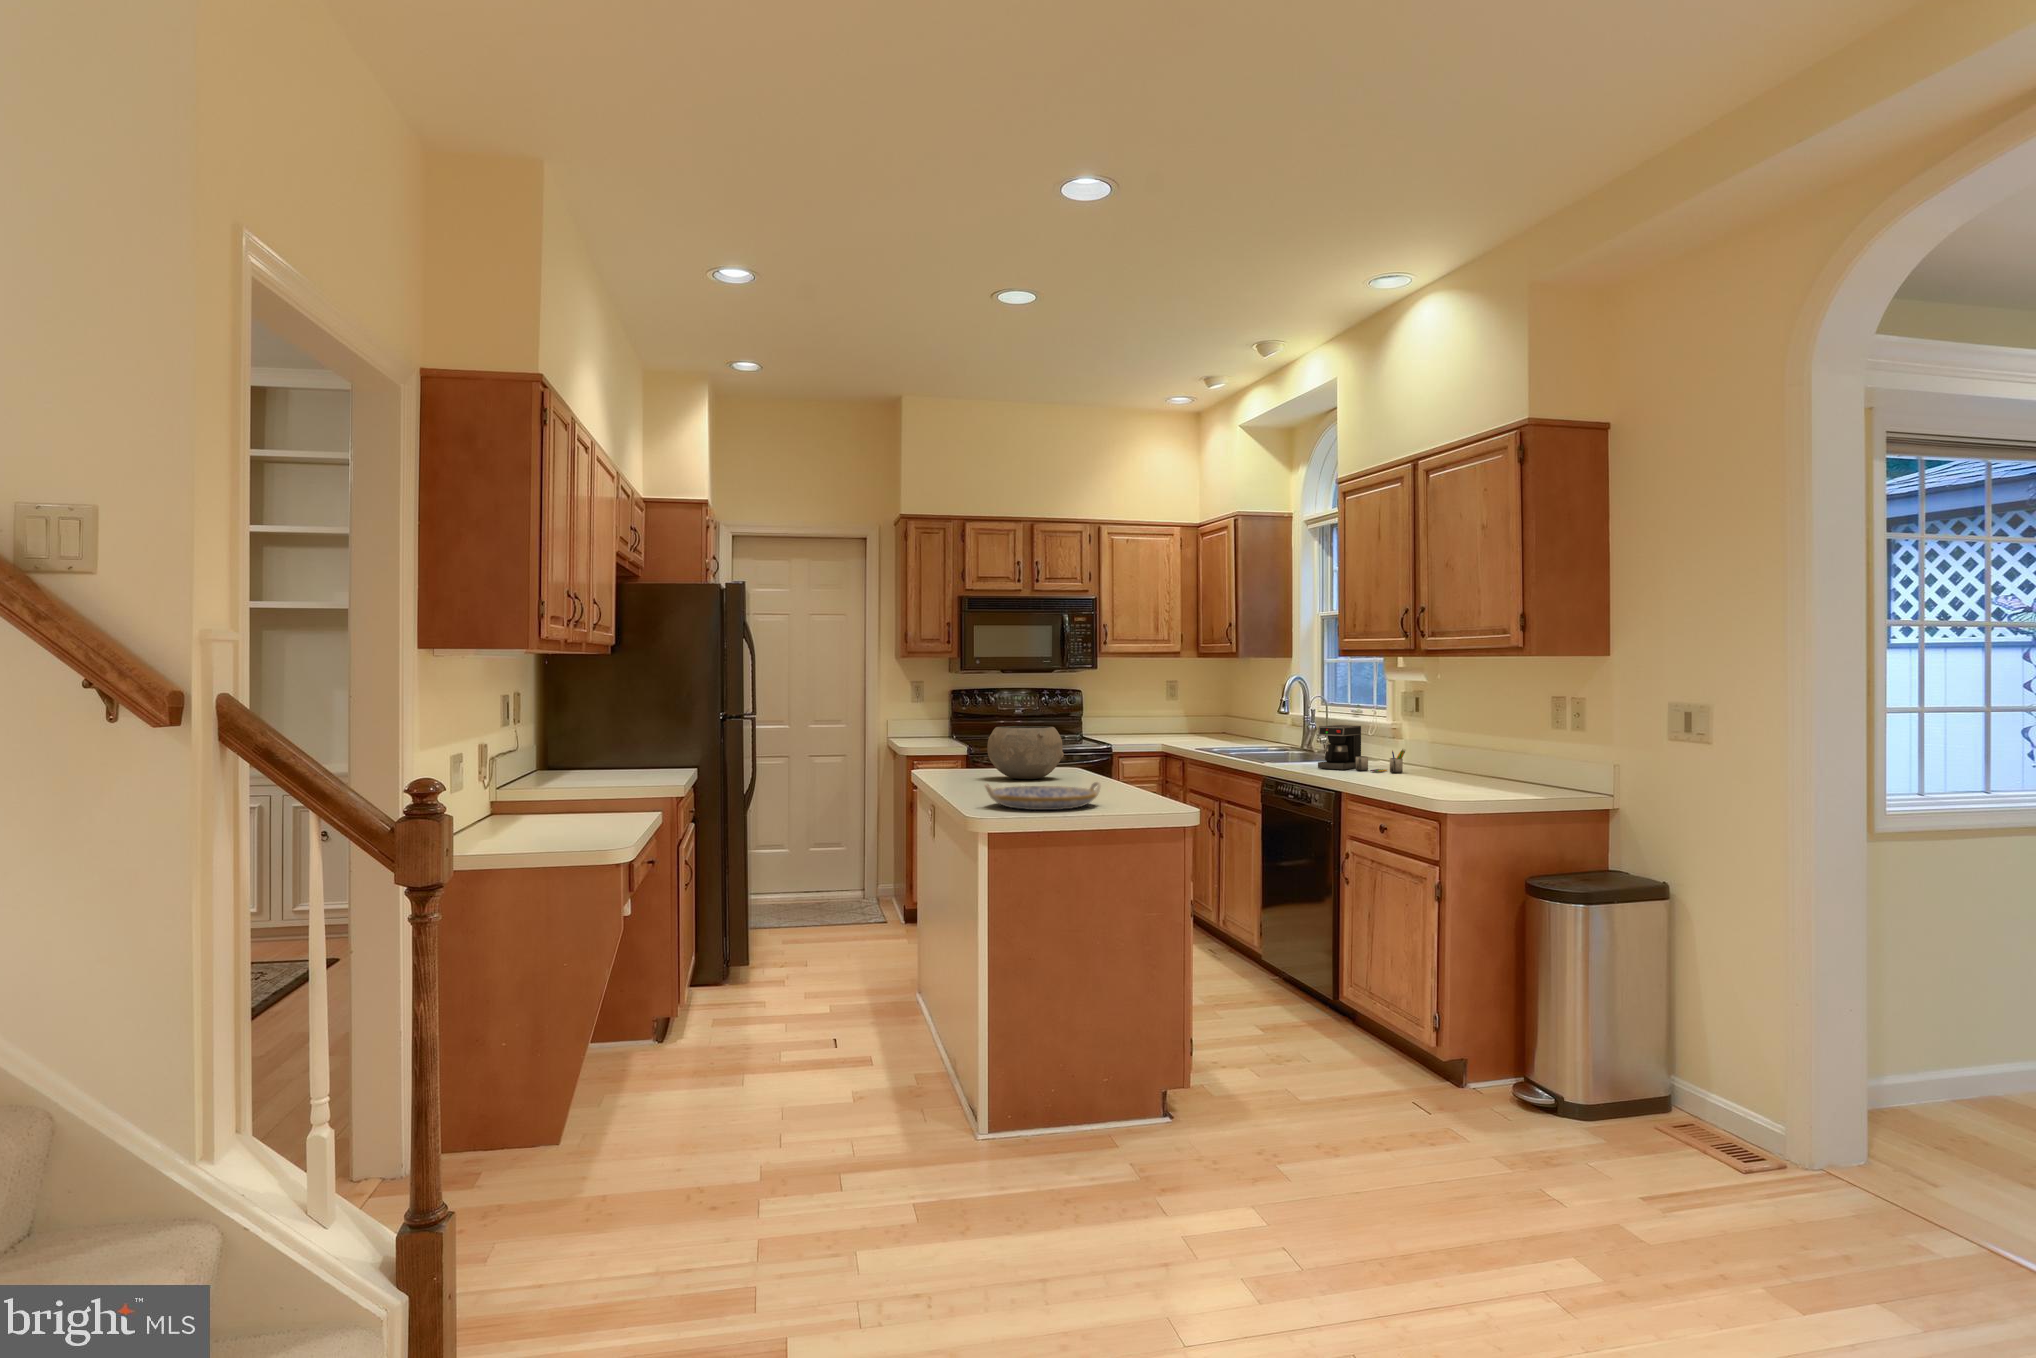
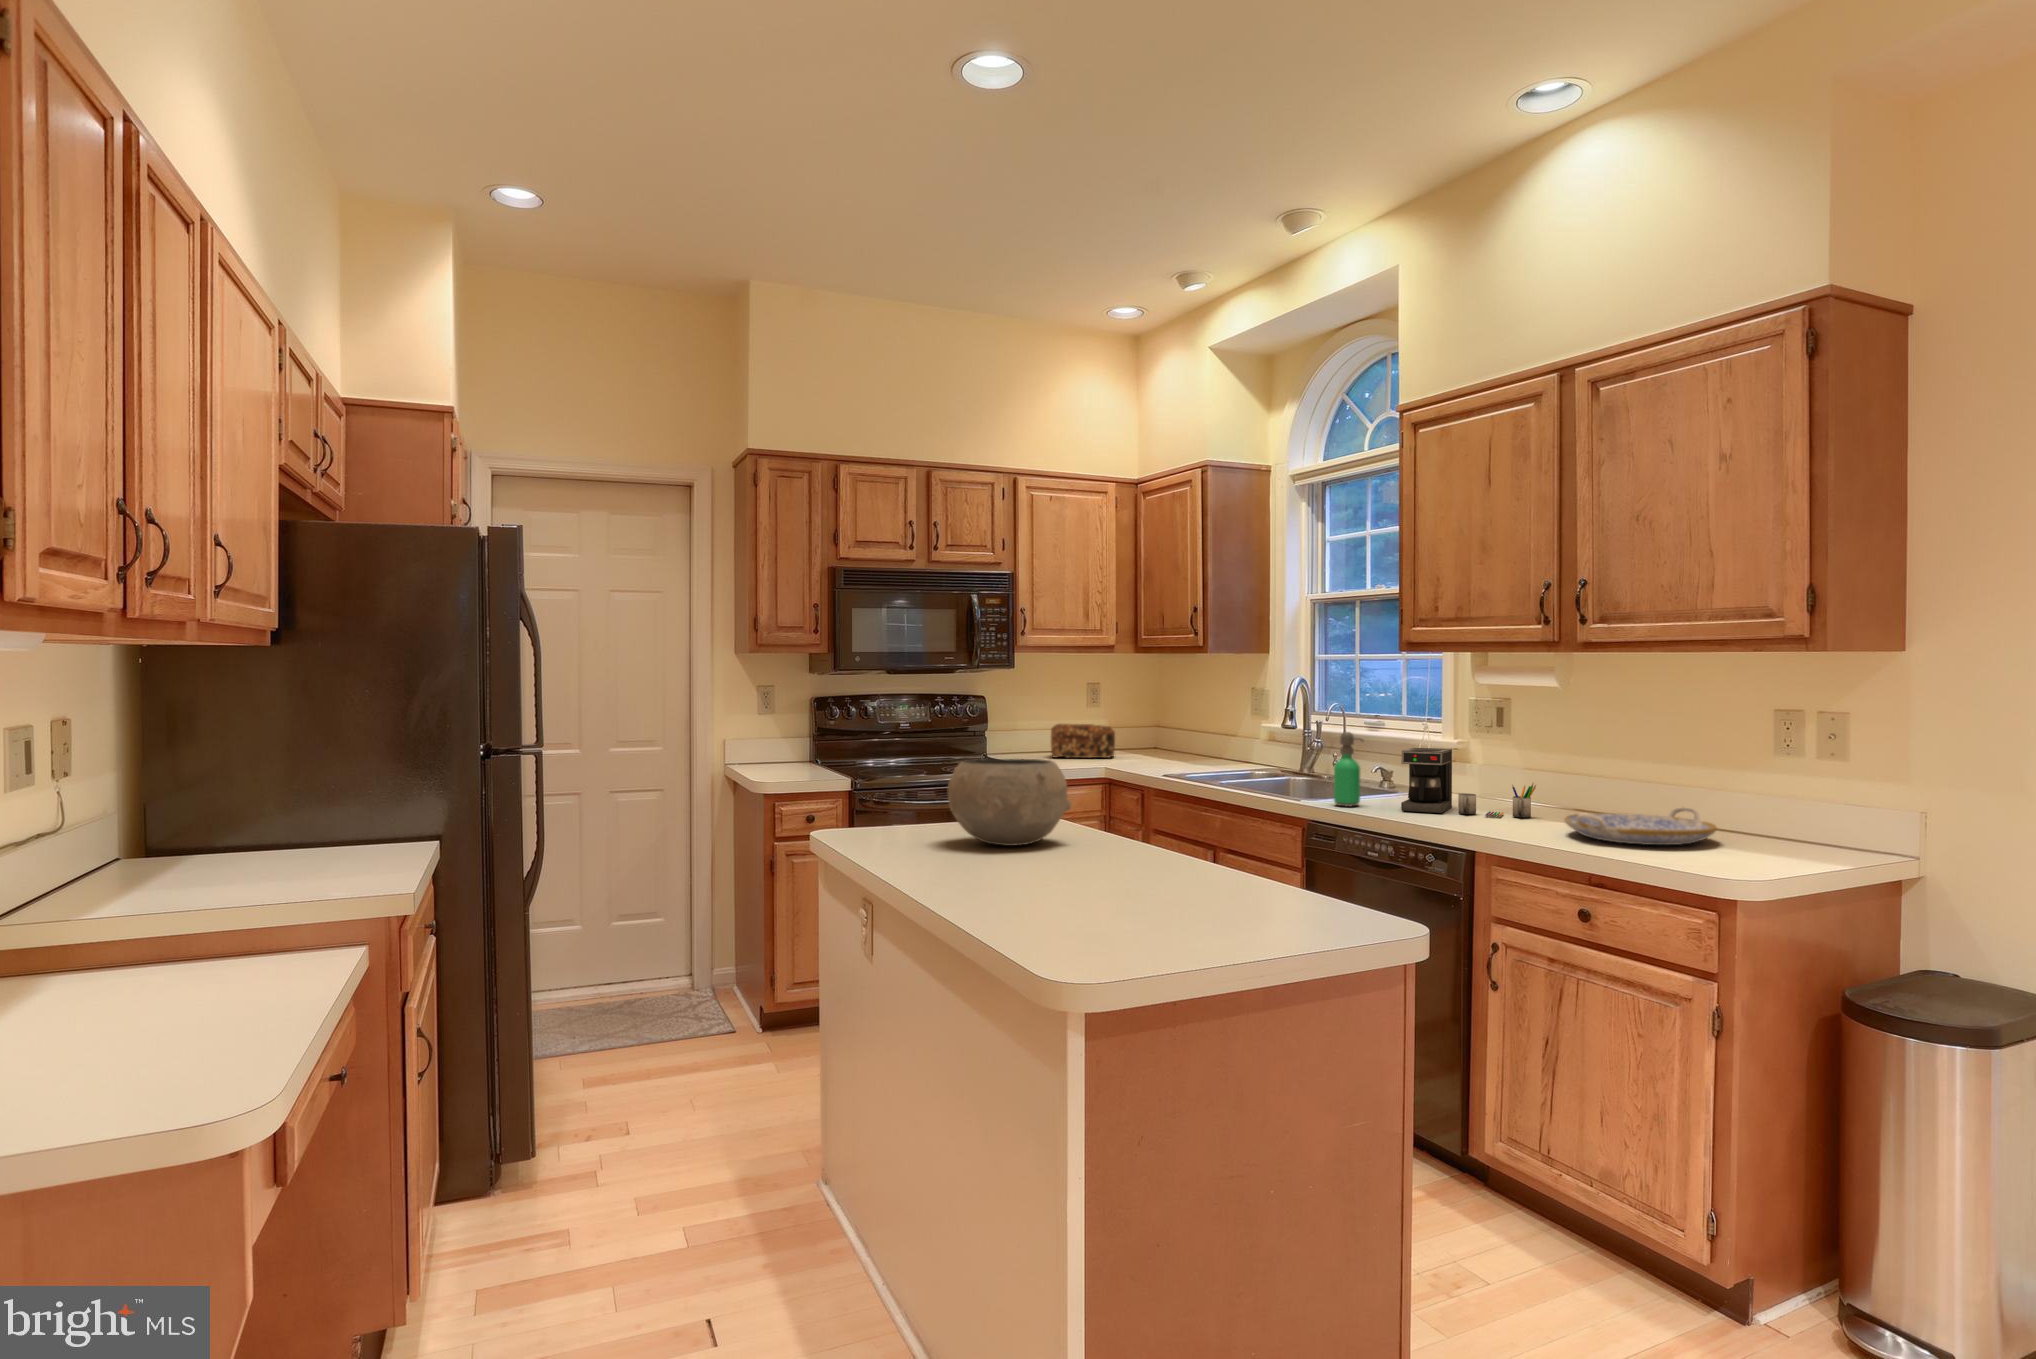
bread loaf: none [1129,712,1181,737] -> present [1051,724,1115,758]
soap dispenser: none [1278,713,1297,766] -> present [1334,732,1363,806]
serving tray: present [985,782,1101,810] -> present [1564,808,1717,845]

